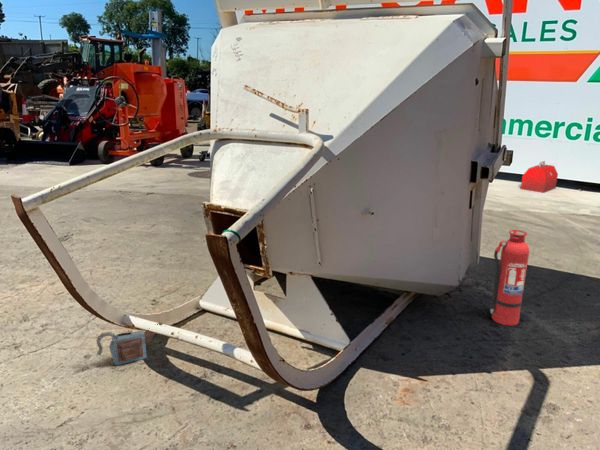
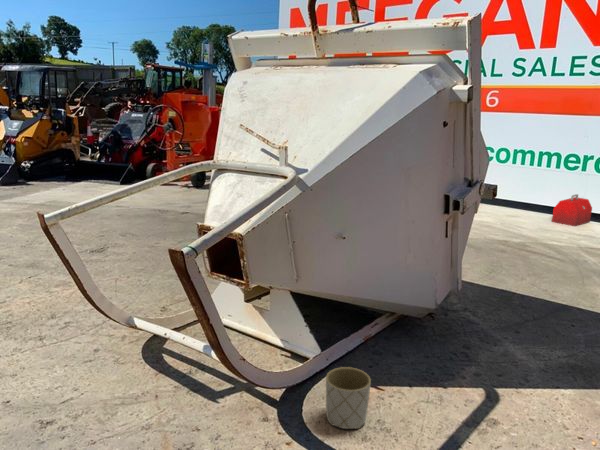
fire extinguisher: present [491,230,529,325] -> none [466,259,502,349]
watering can: present [97,323,162,365] -> none [103,325,160,360]
planter: none [376,360,428,430] -> present [326,367,371,429]

